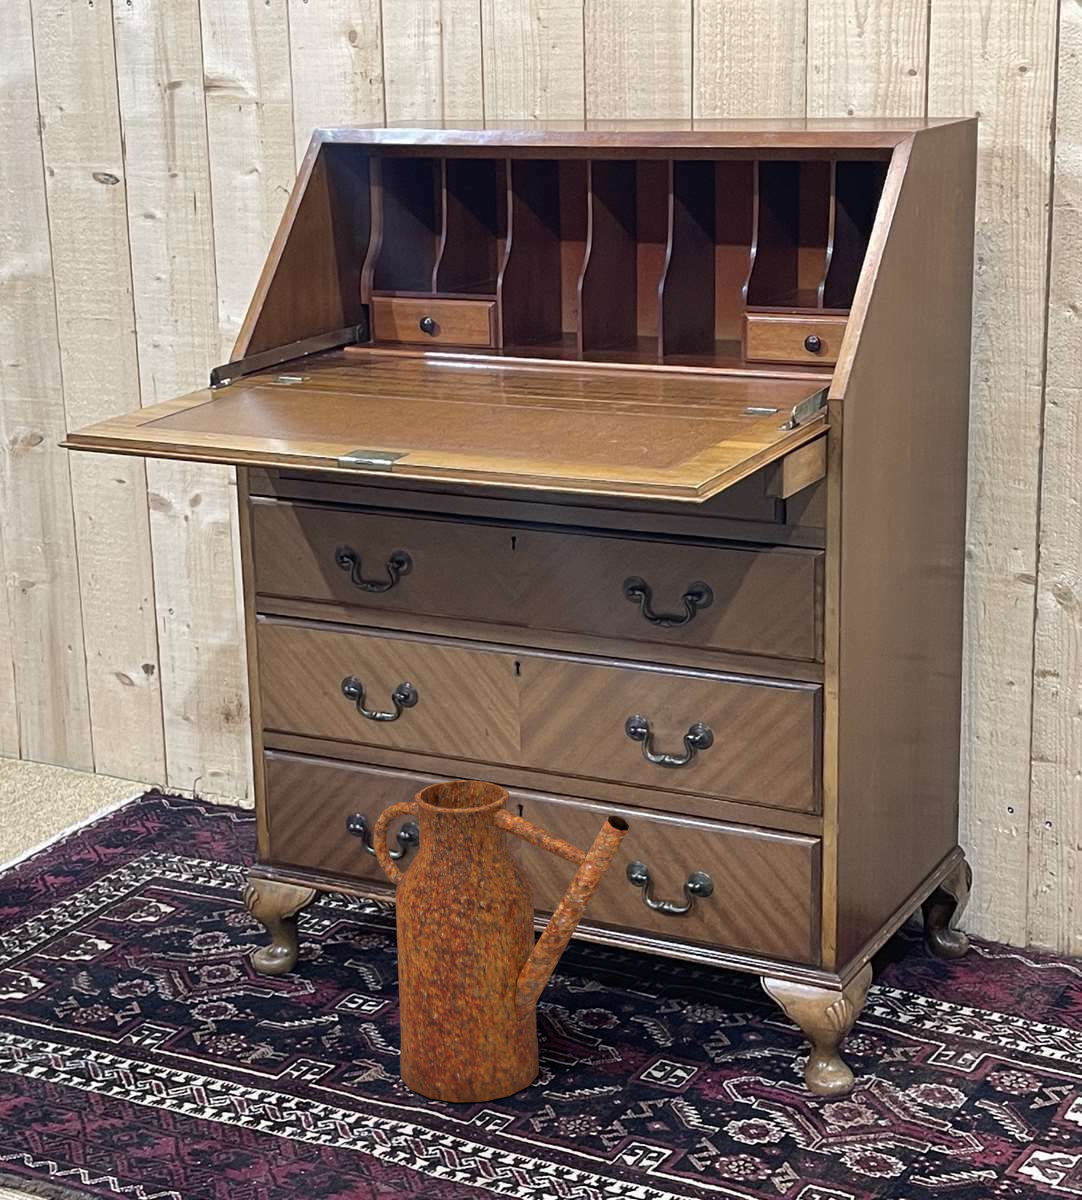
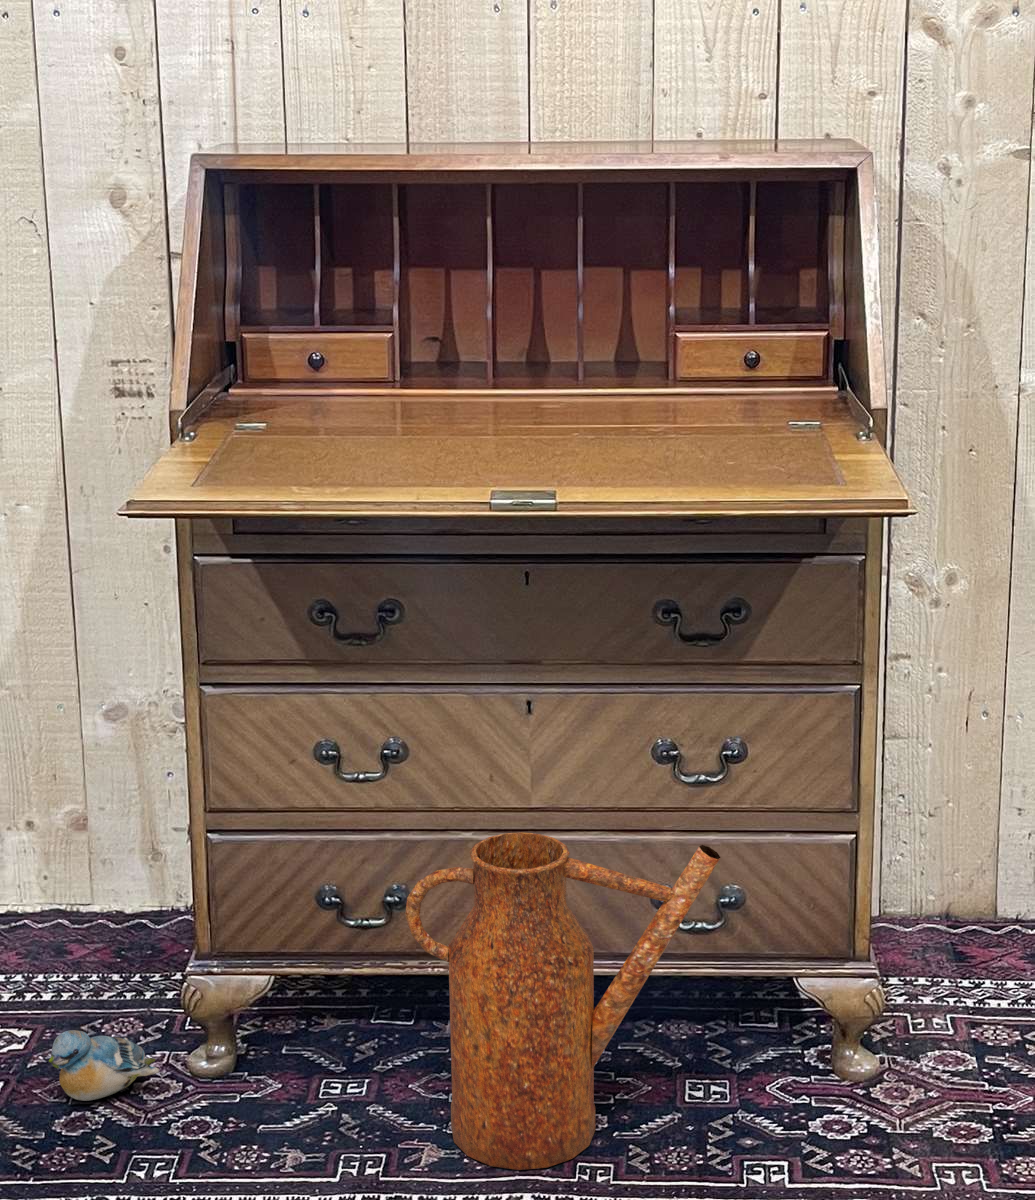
plush toy: none [125,903,230,970] -> present [49,1030,159,1101]

